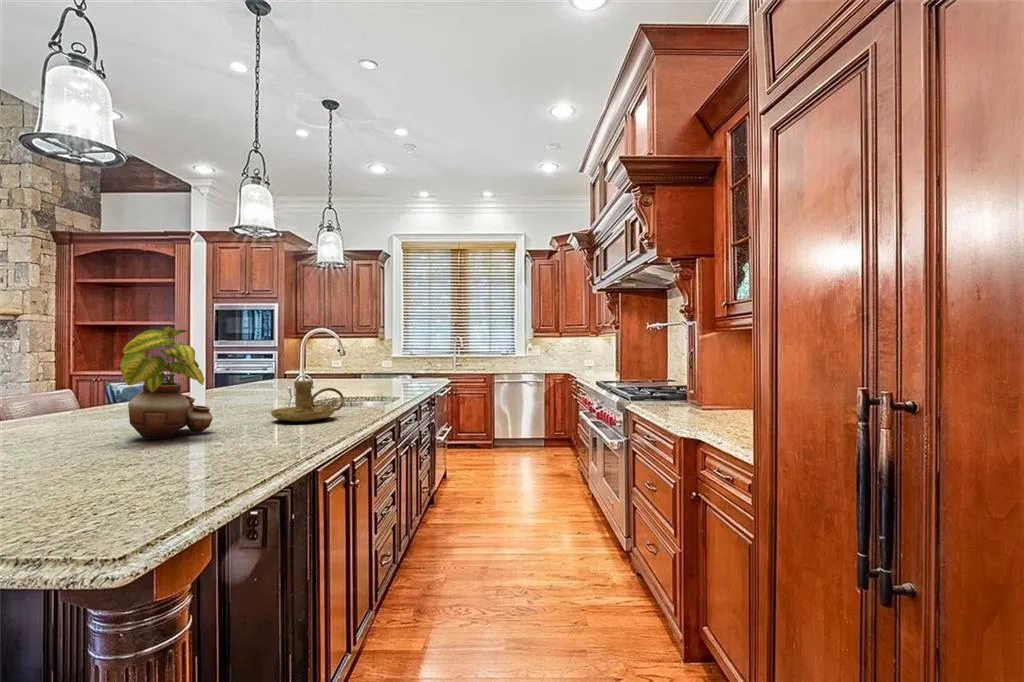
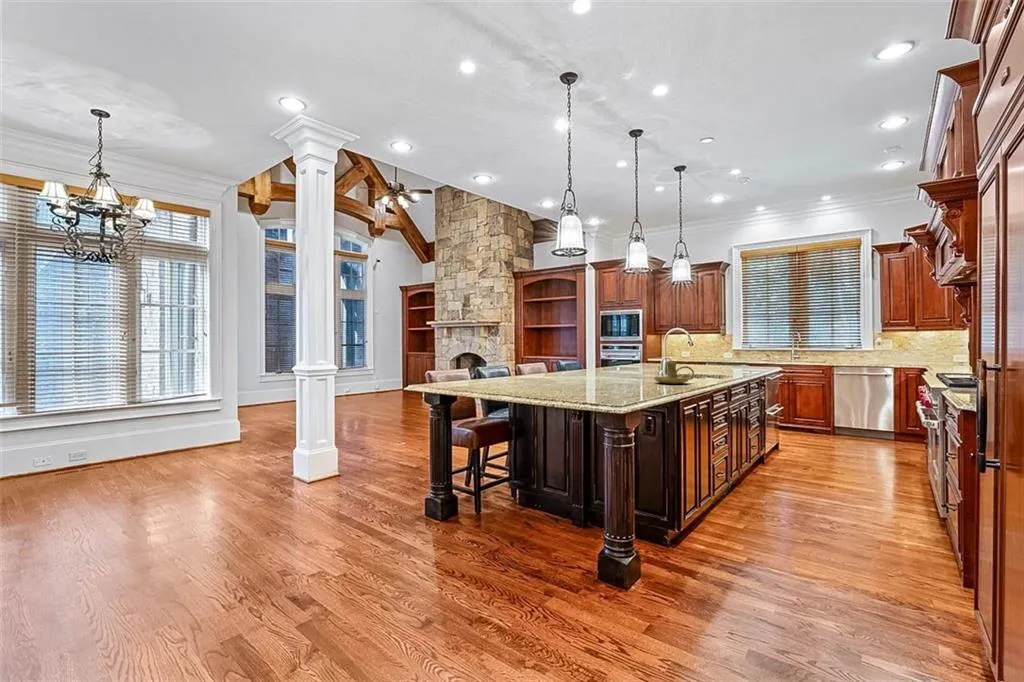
potted plant: present [120,326,213,439] -> none [595,334,630,385]

